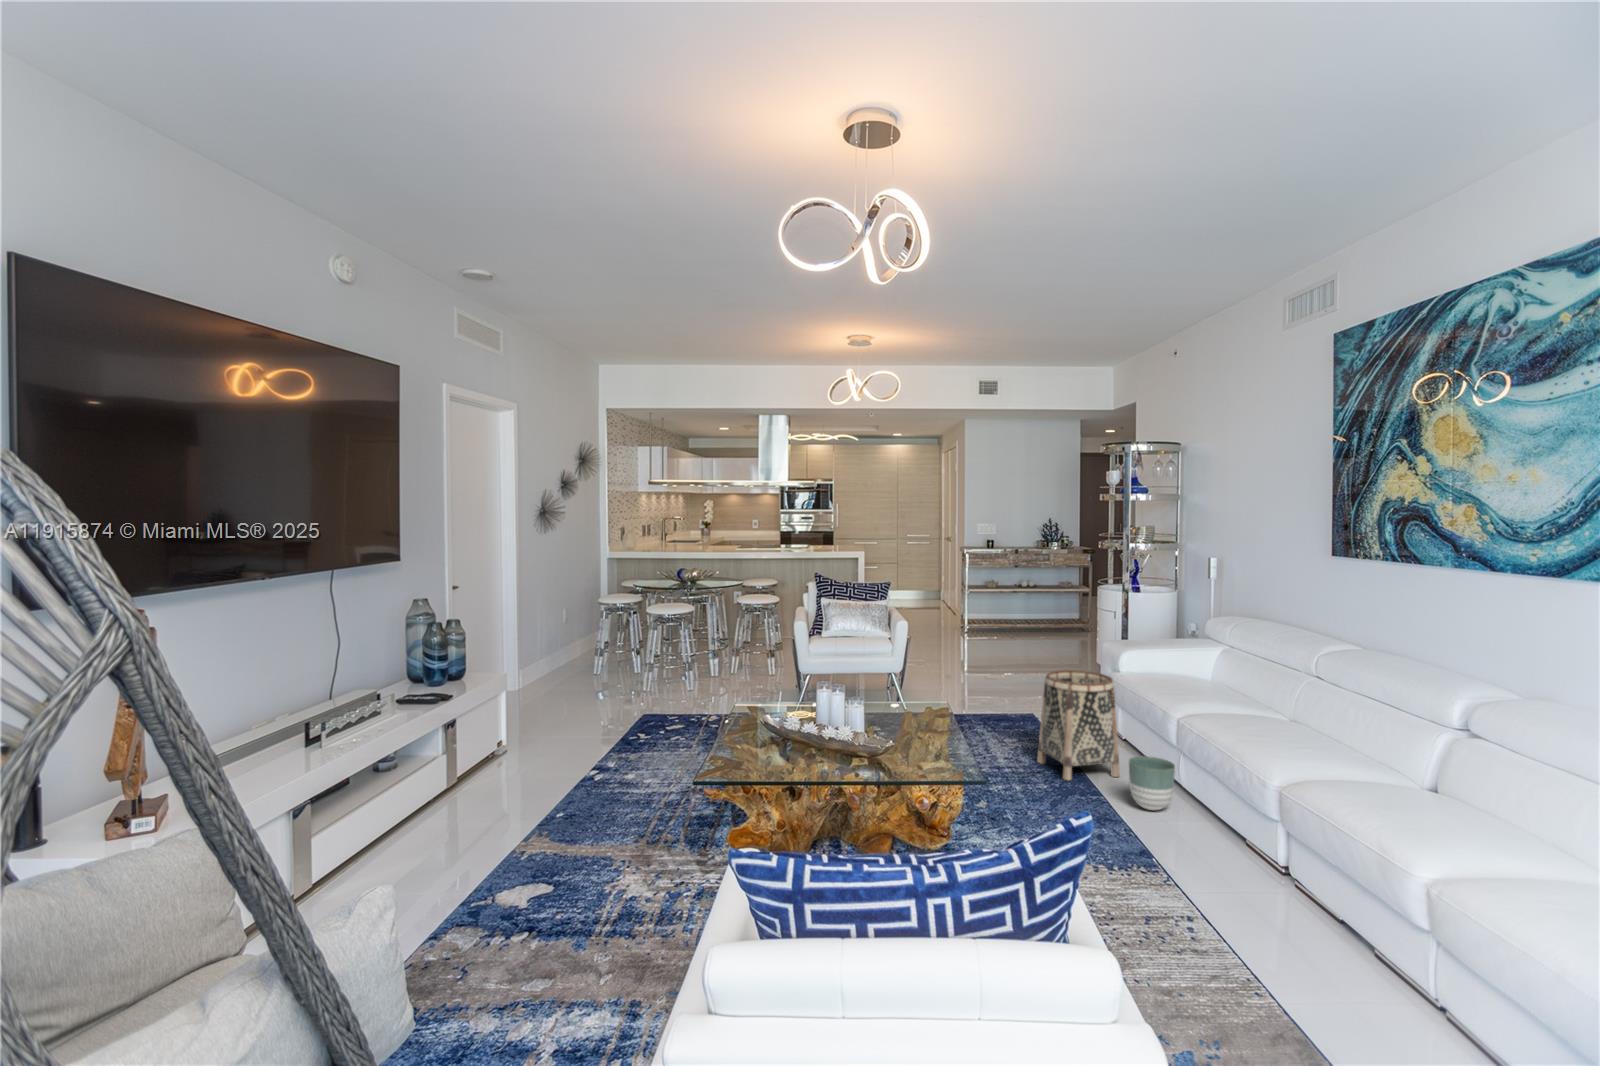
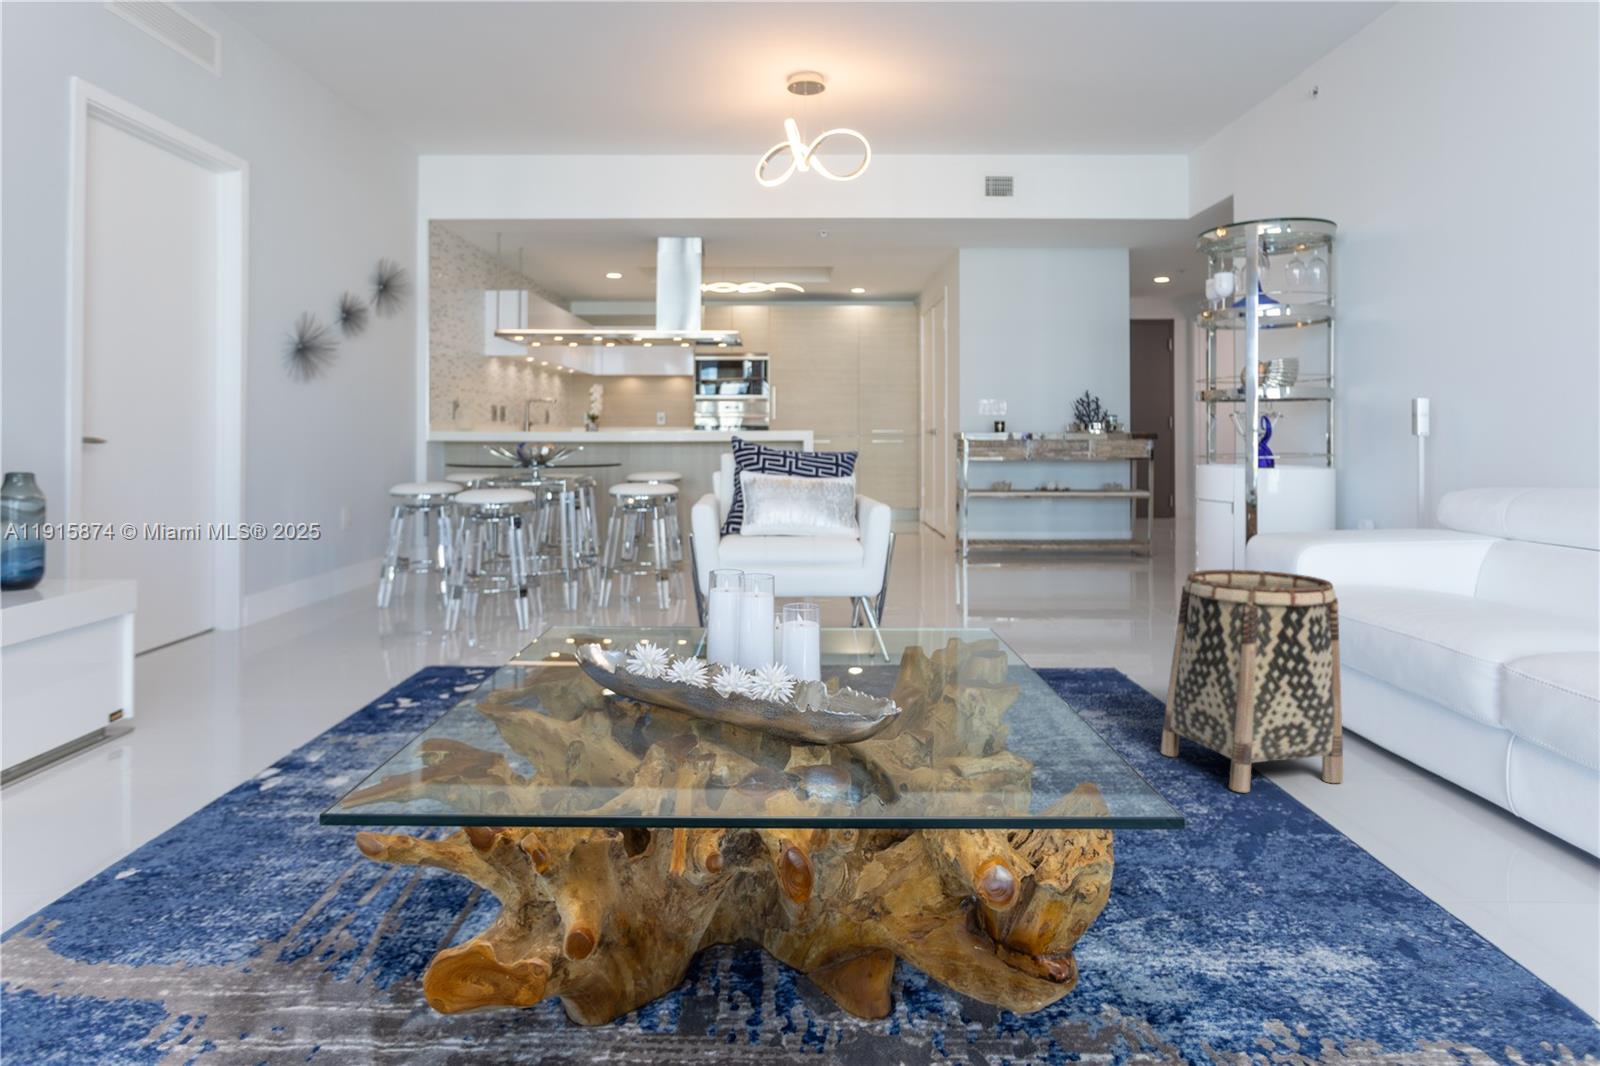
planter: present [1129,756,1175,810] -> none [1414,741,1533,865]

